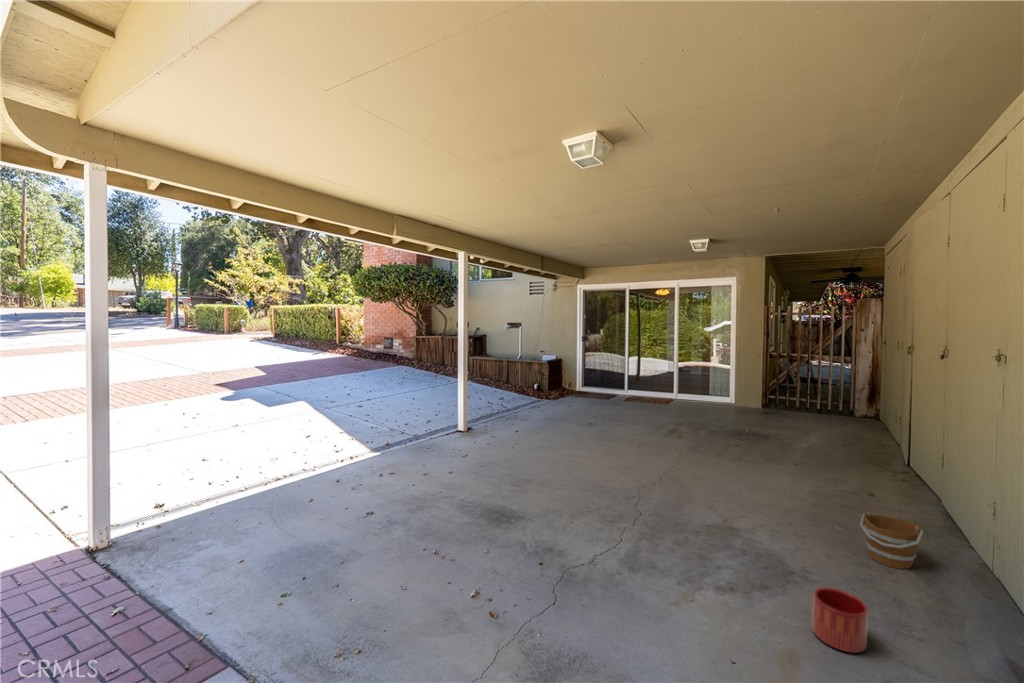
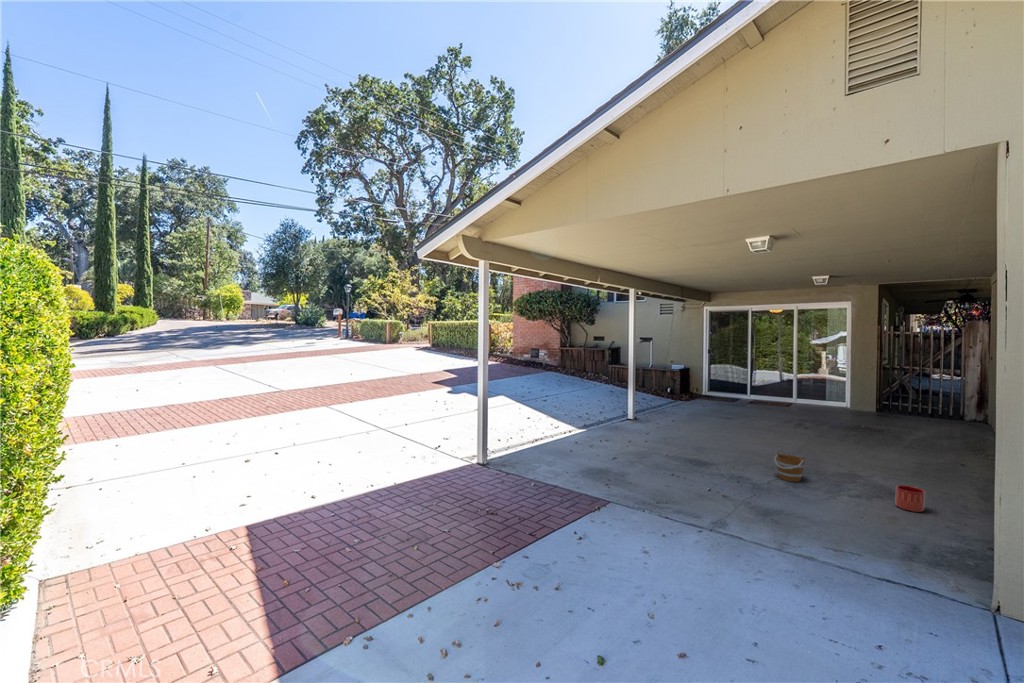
bucket: present [860,510,923,569] -> present [774,452,805,482]

